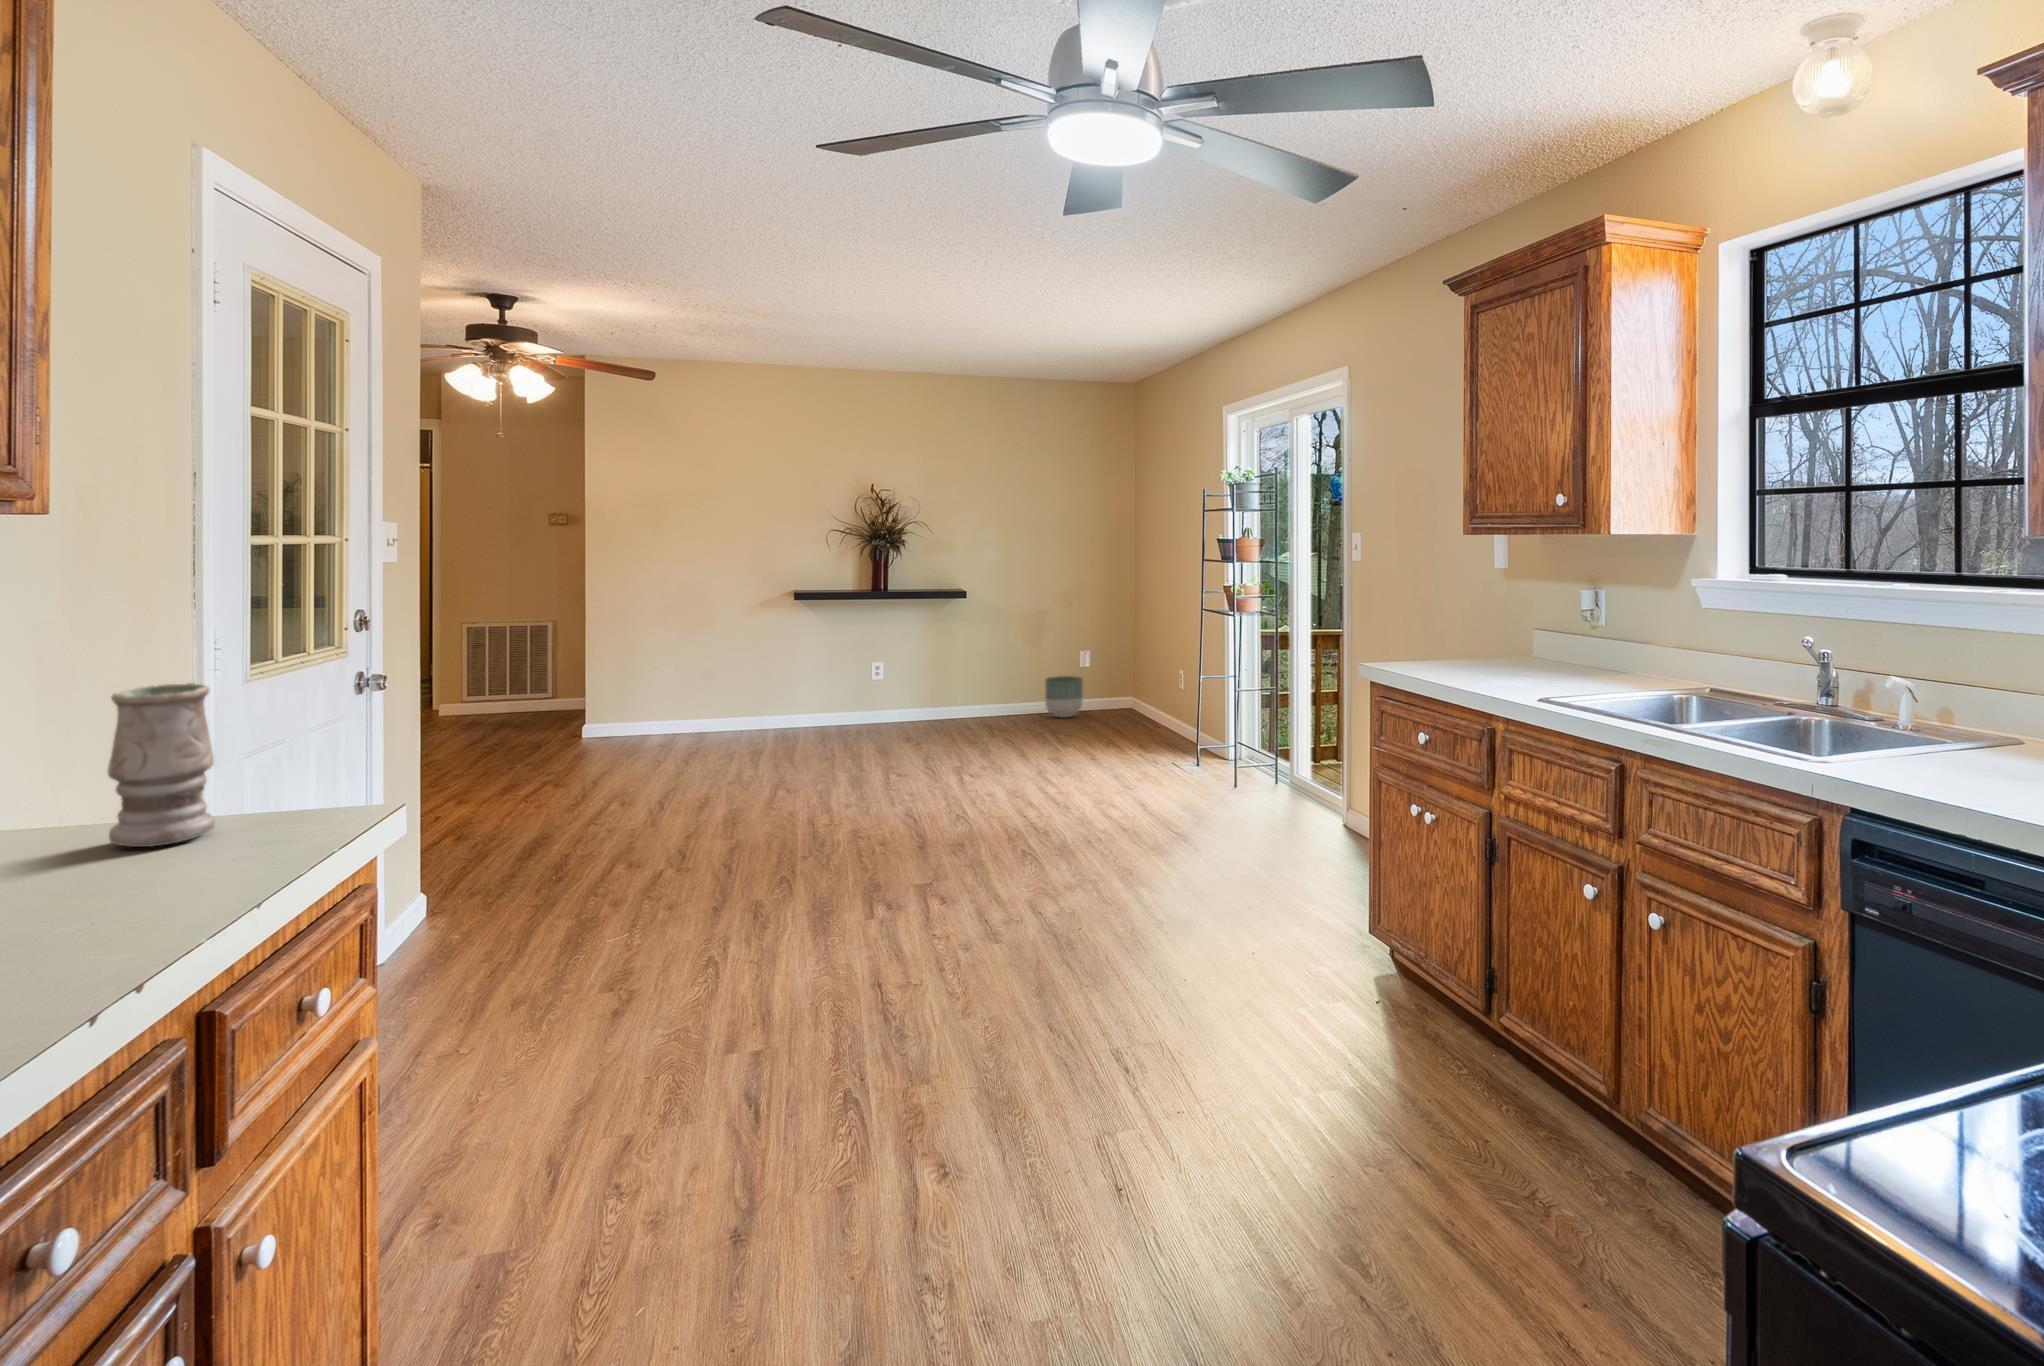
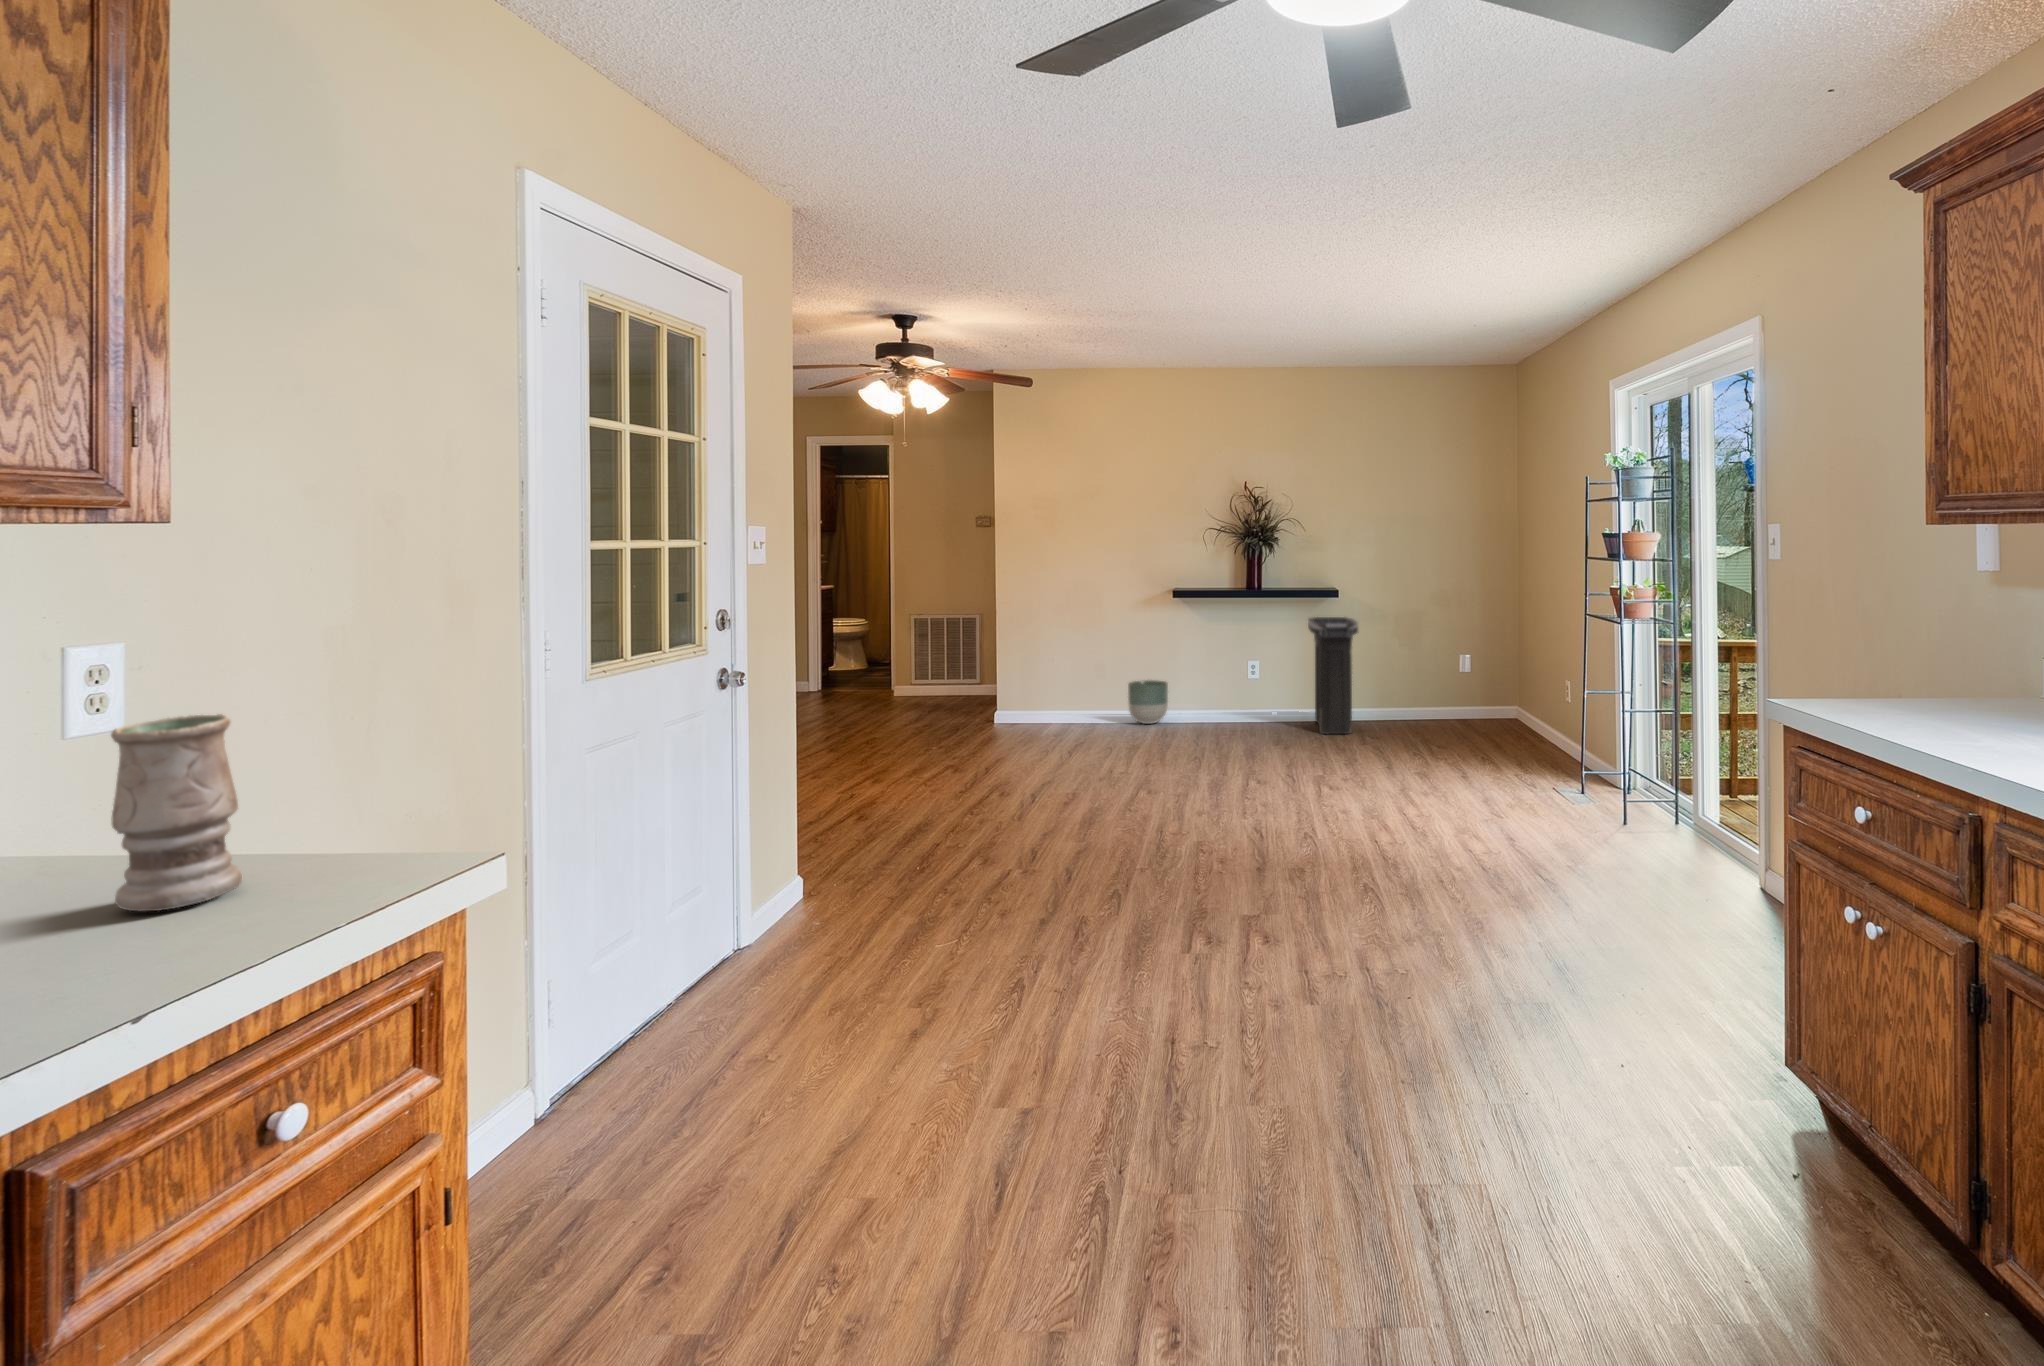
trash can: none [932,619,985,734] -> present [1308,617,1358,734]
planter: present [1045,676,1083,717] -> present [1128,680,1168,724]

